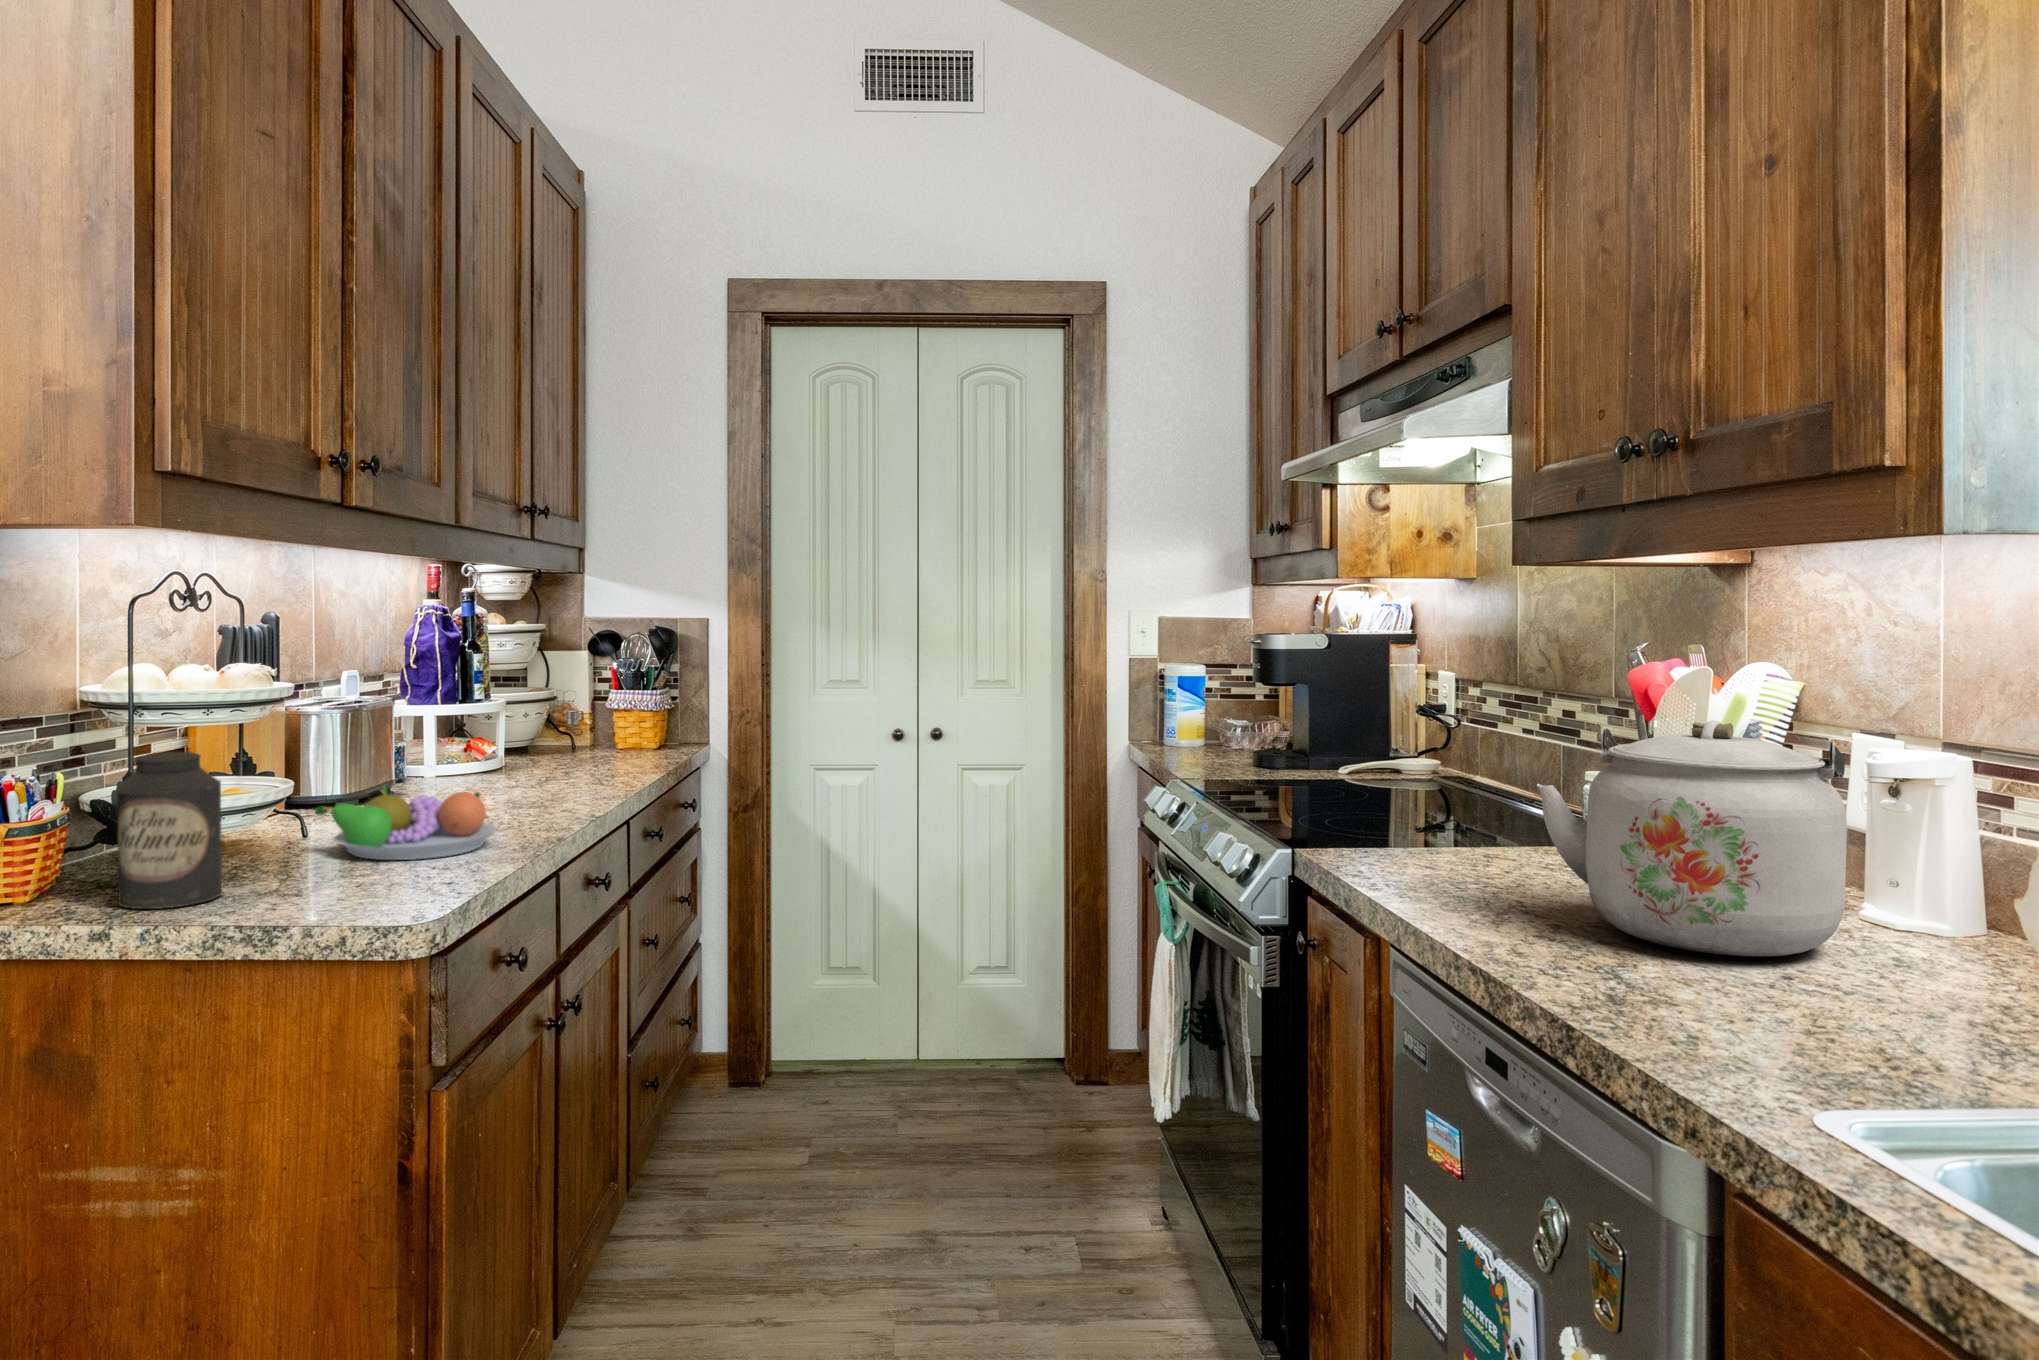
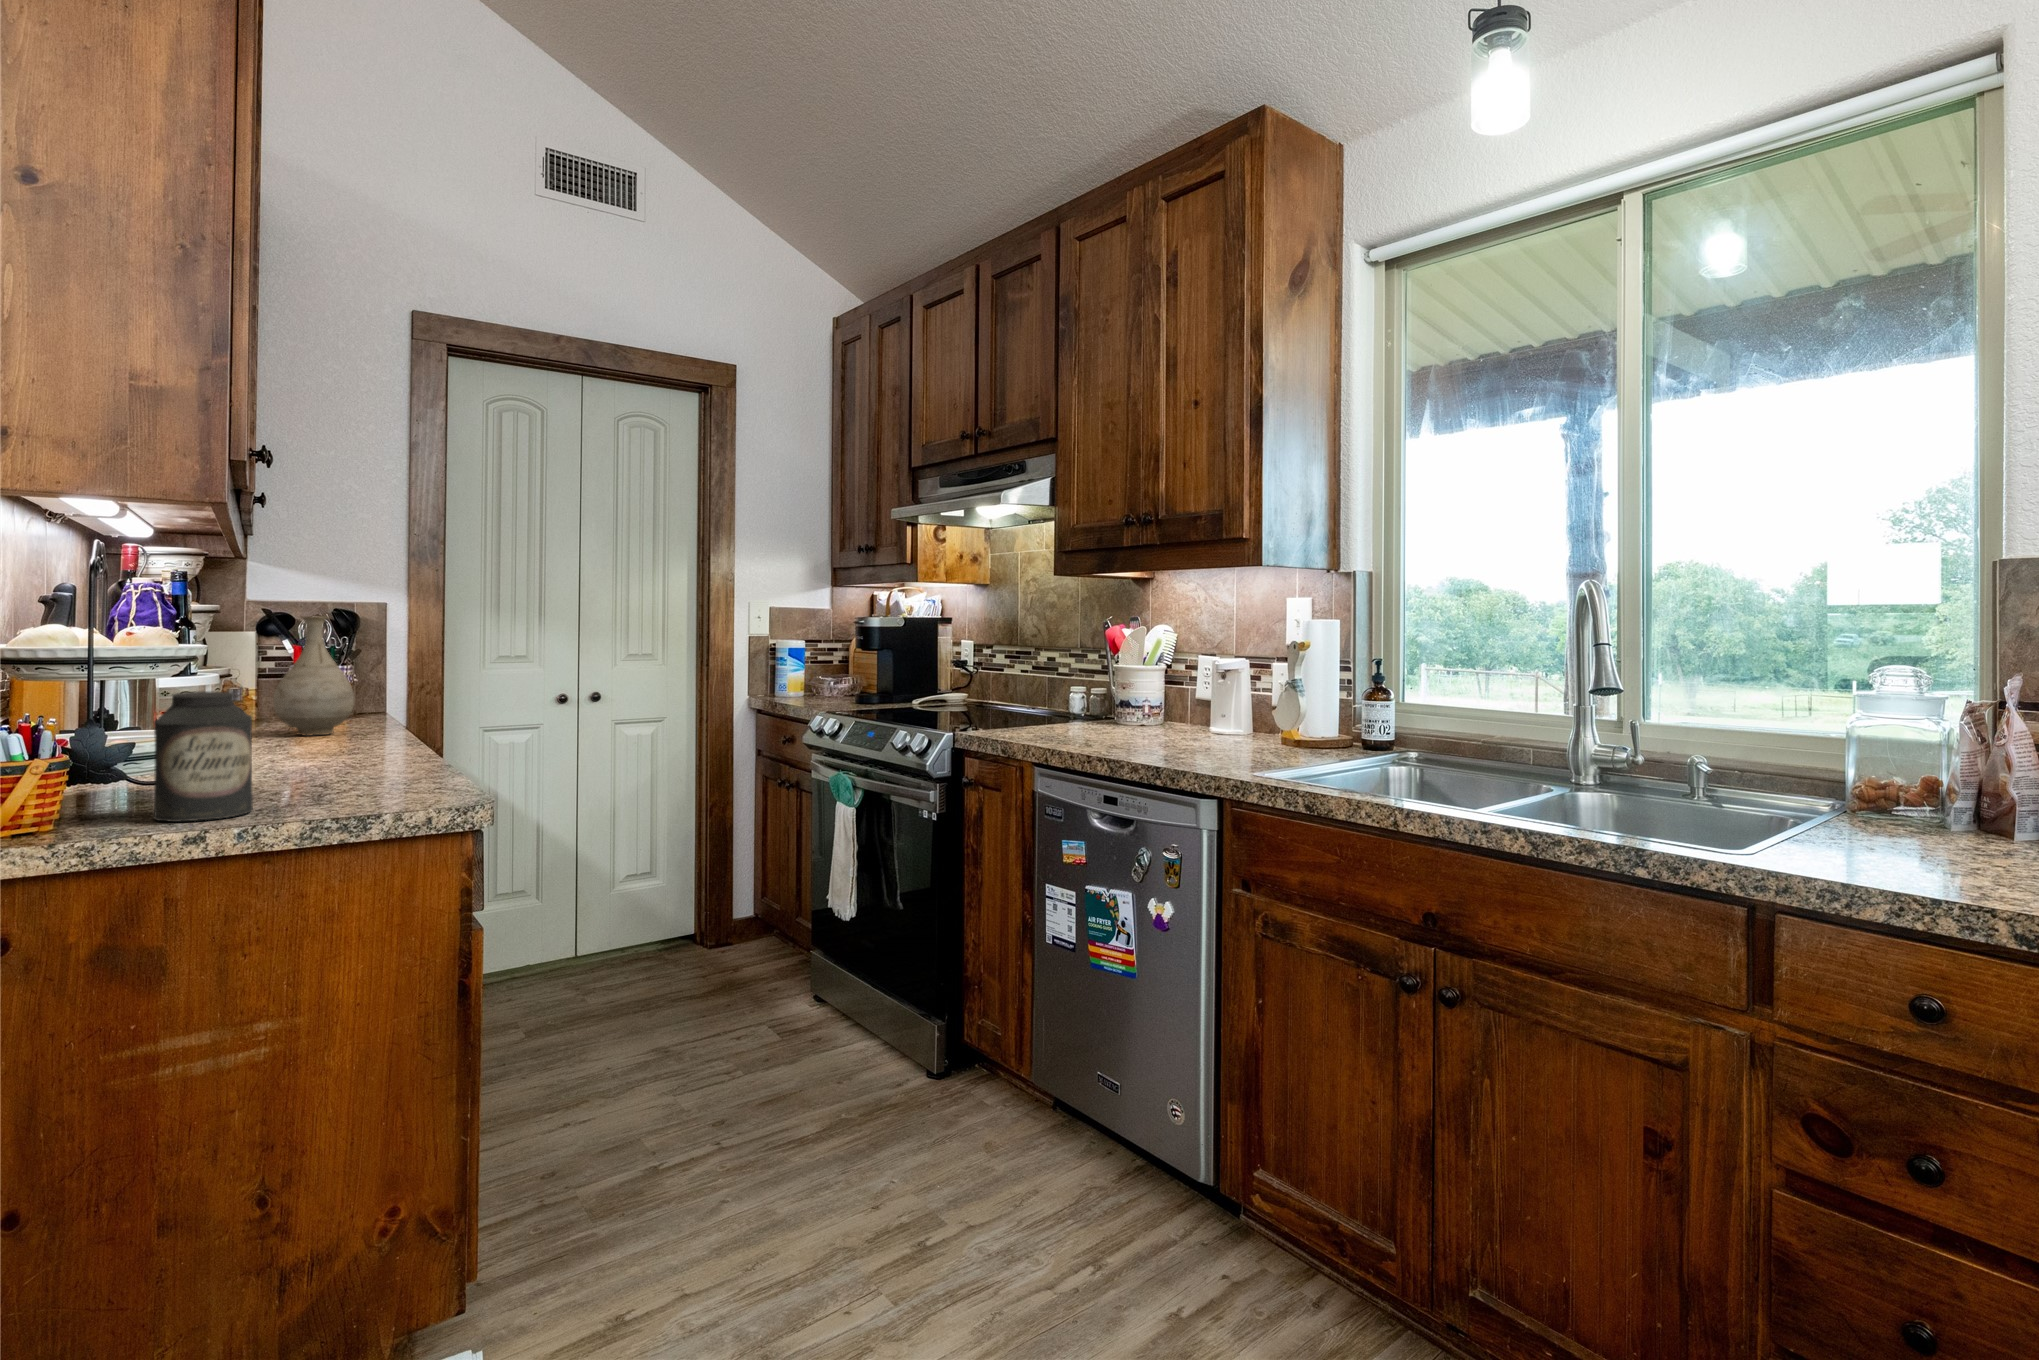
vase: none [537,639,613,775] -> present [274,616,354,736]
kettle: present [1537,720,1847,956] -> none [1112,645,1238,750]
fruit bowl: present [315,786,497,860] -> none [240,728,409,785]

